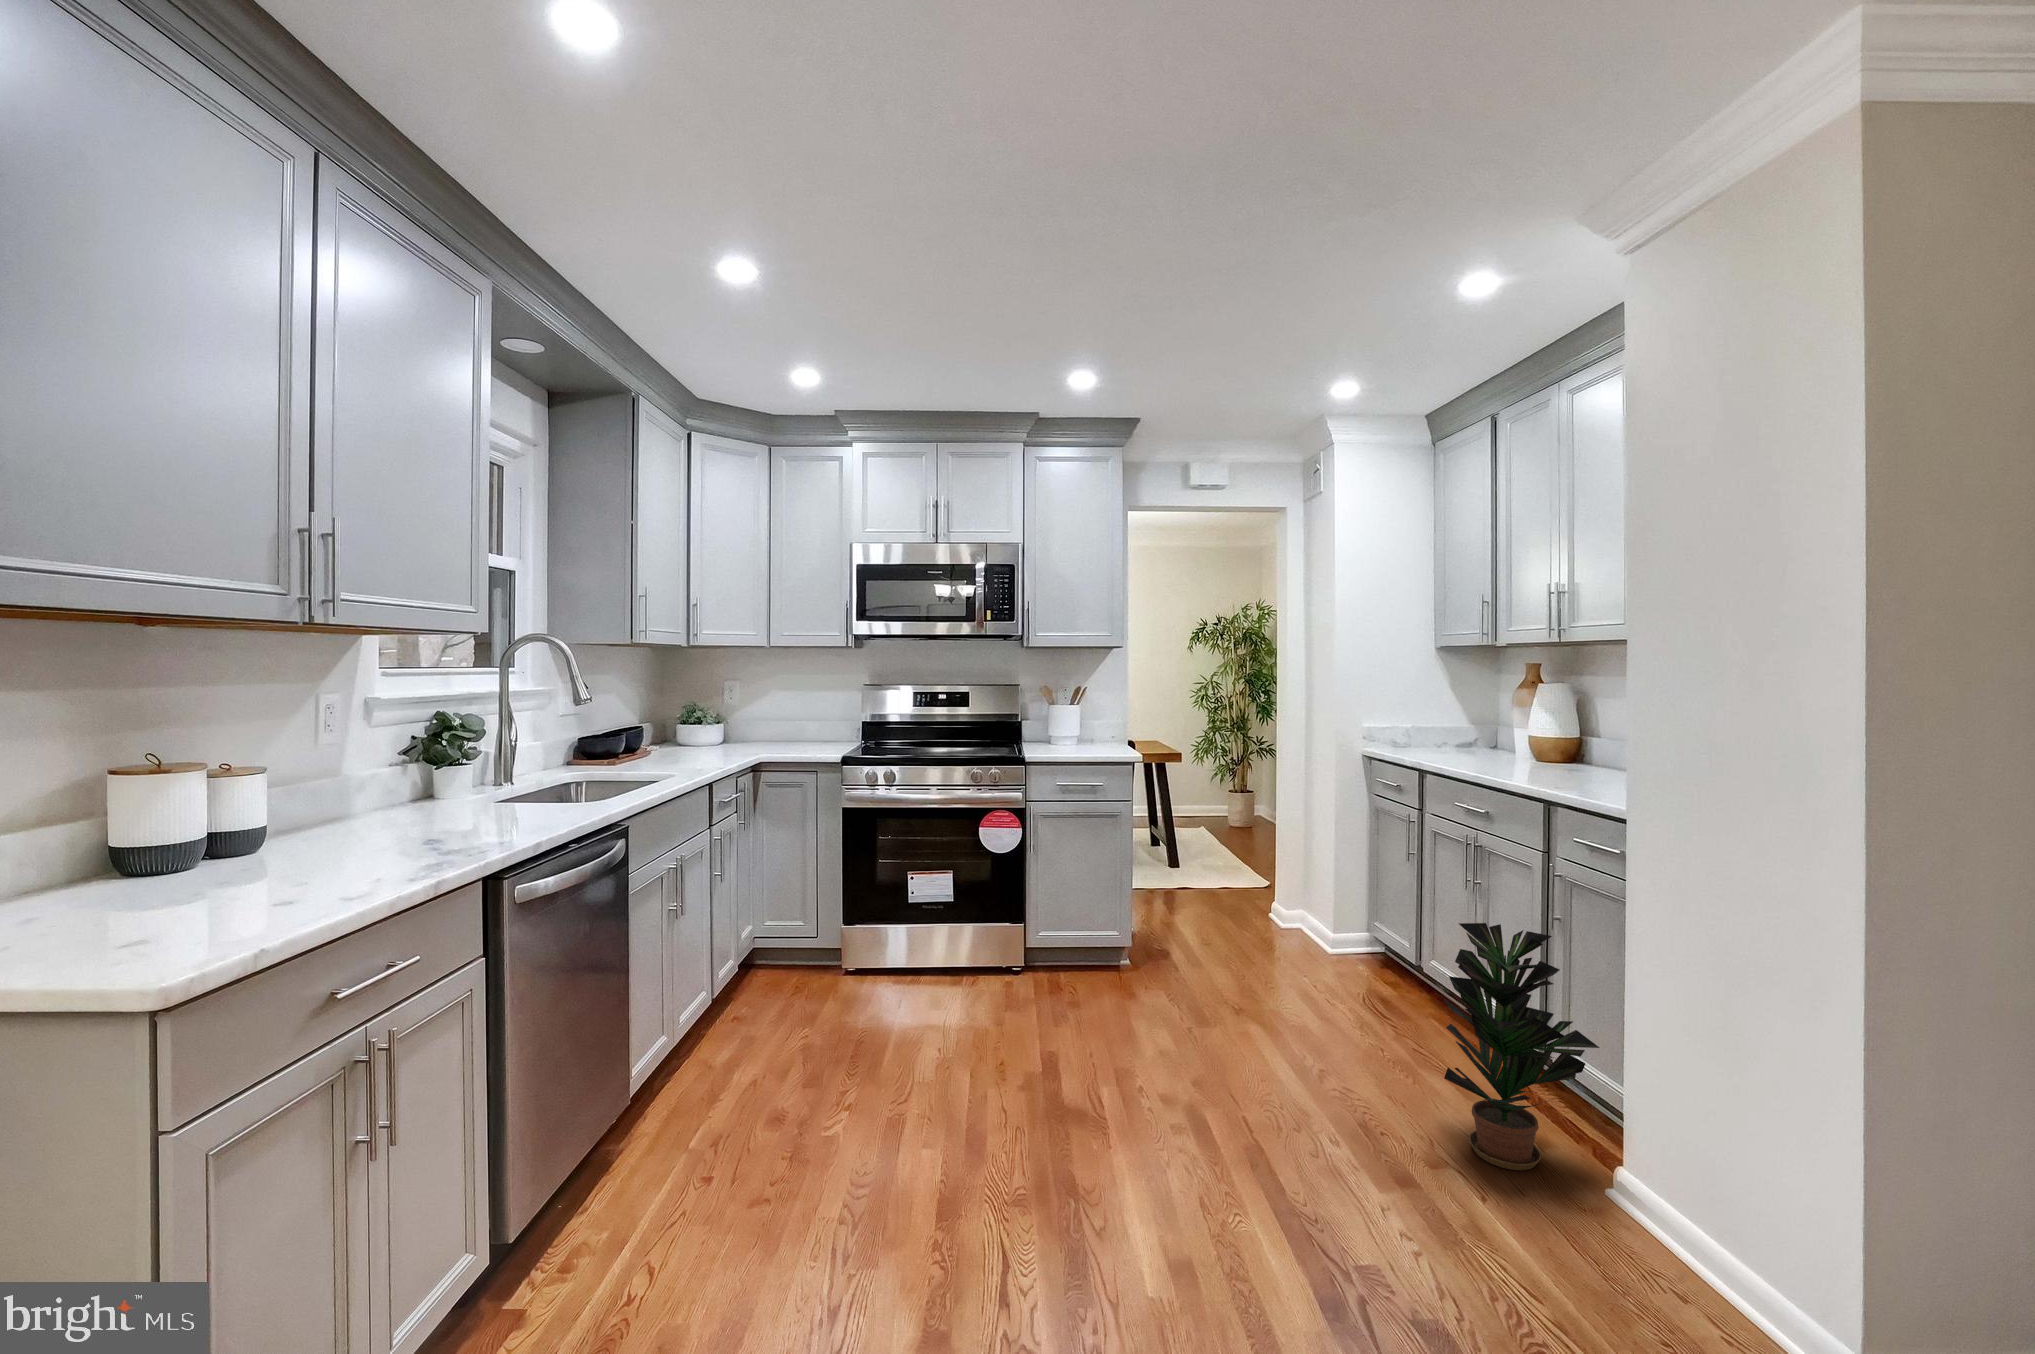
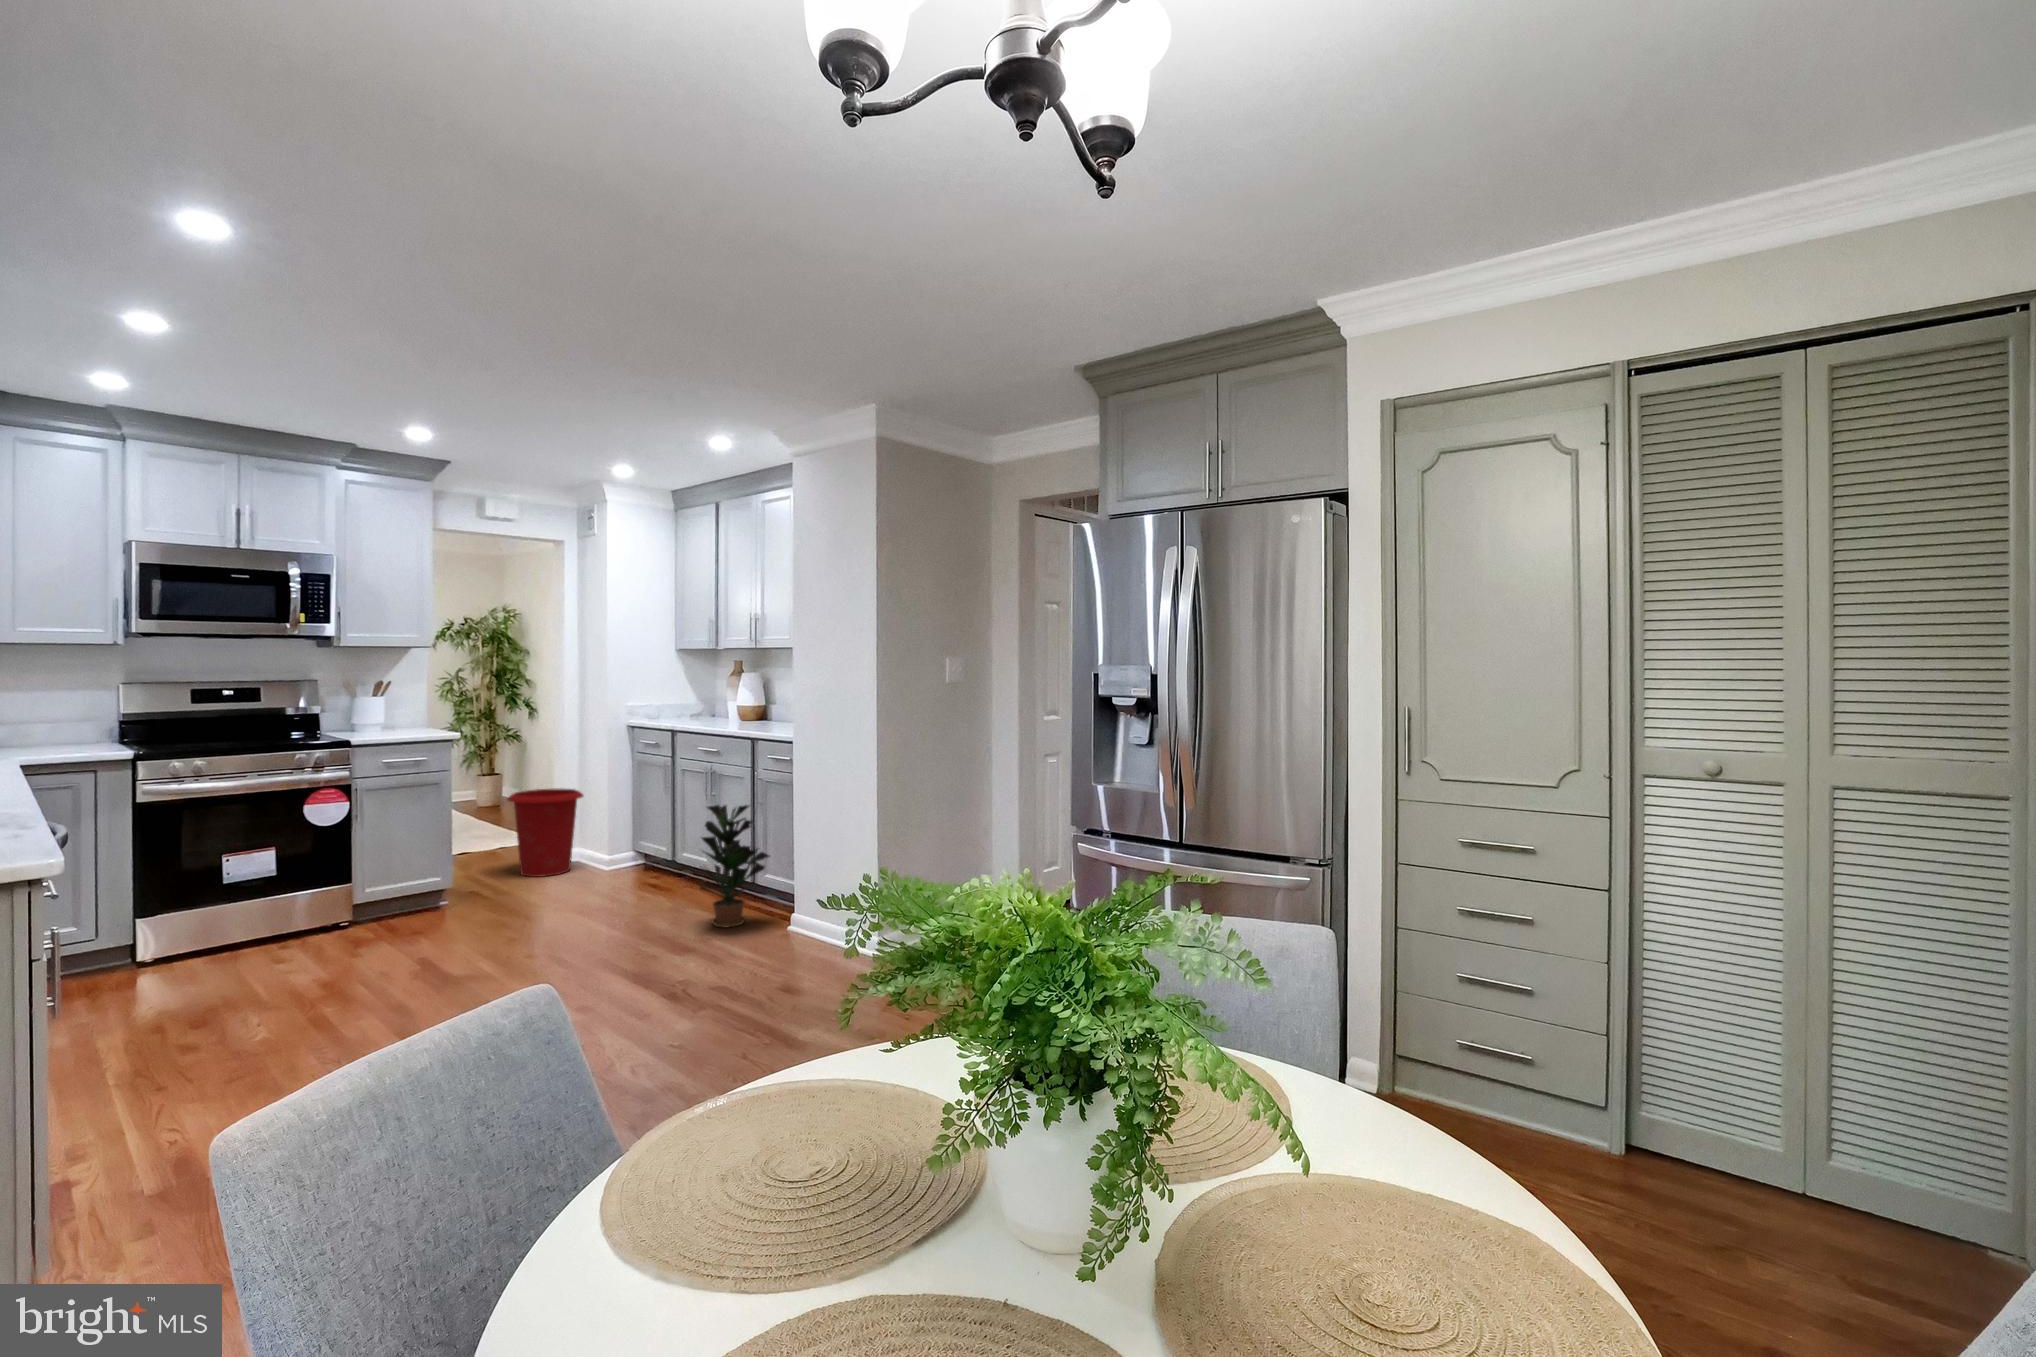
waste bin: none [1212,826,1304,944] -> present [507,789,583,877]

